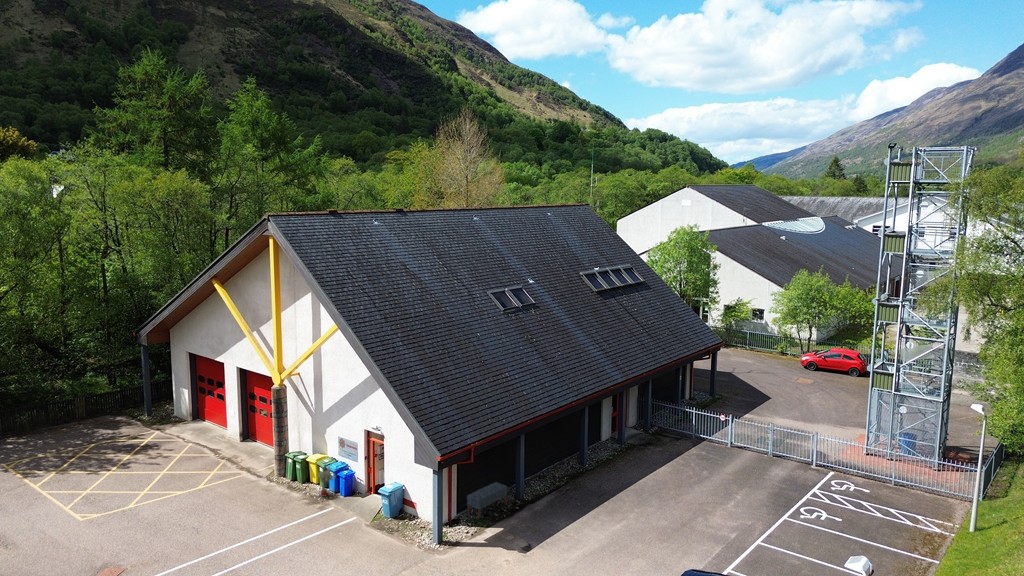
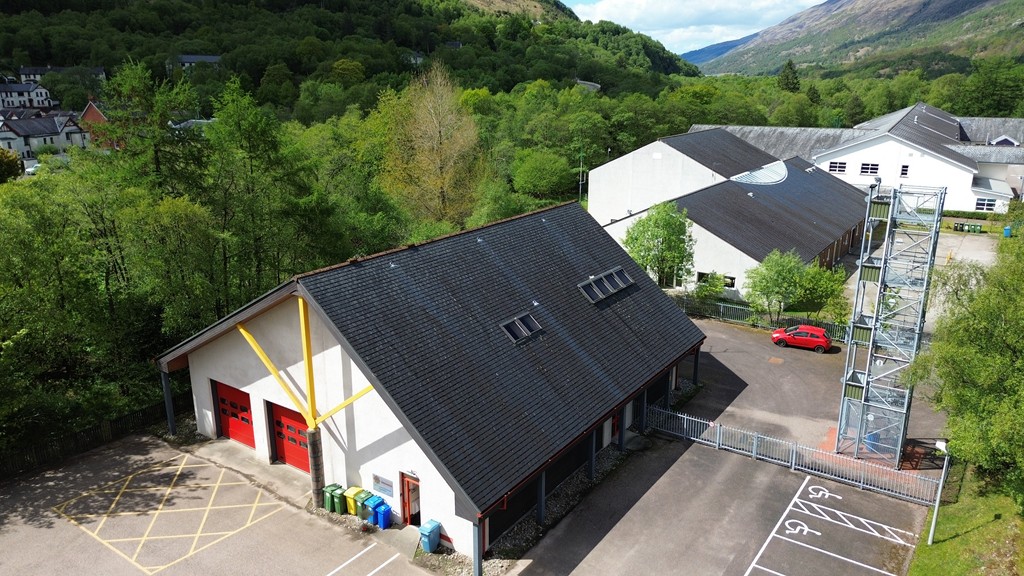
bench: present [467,483,508,518] -> none [497,512,531,550]

